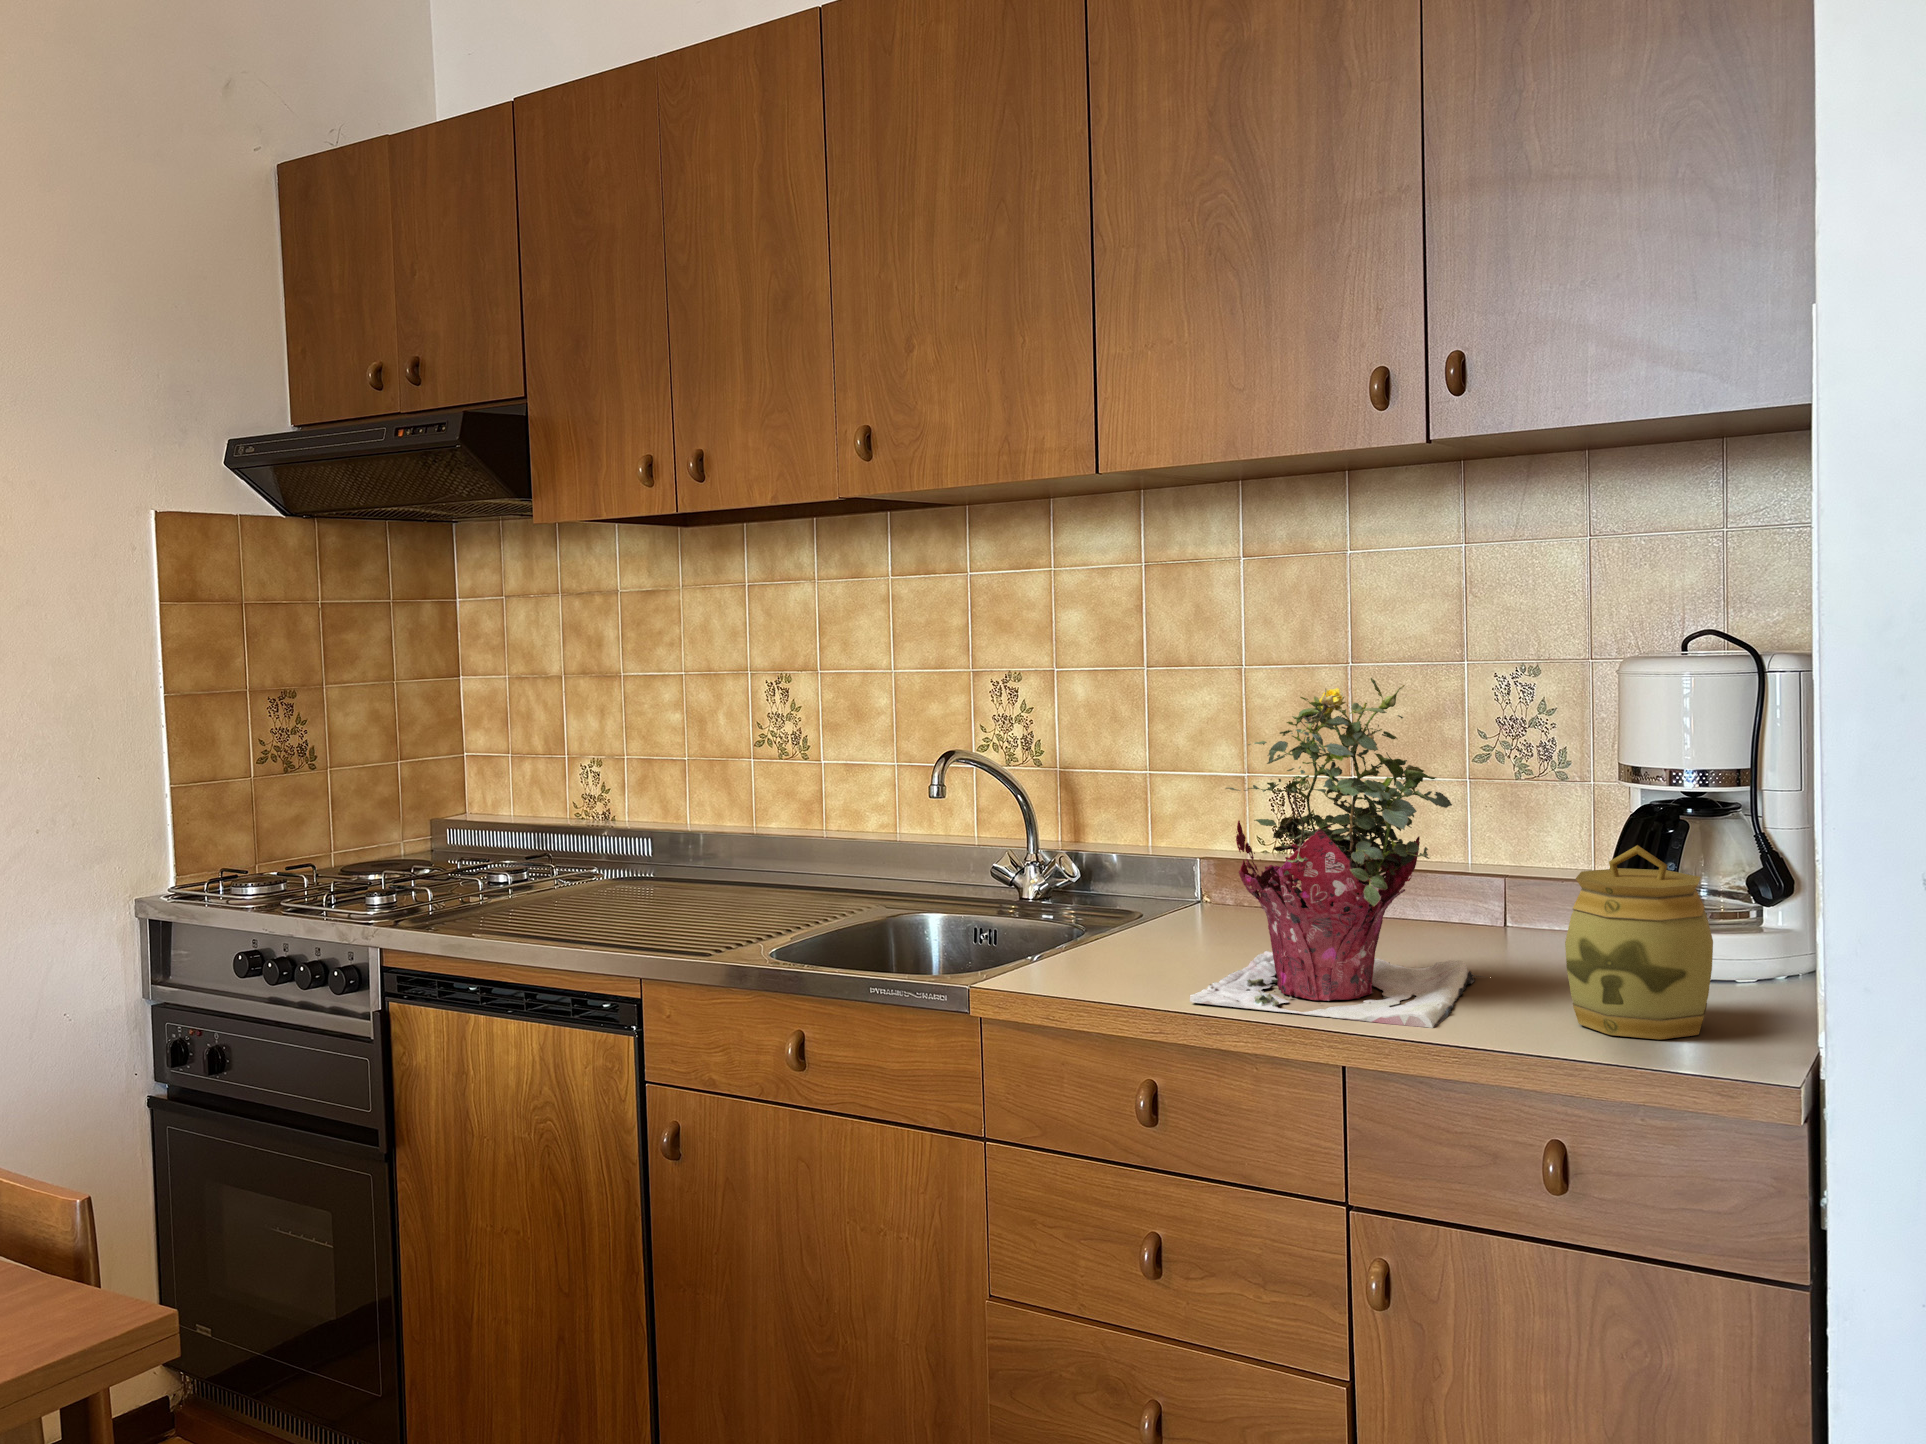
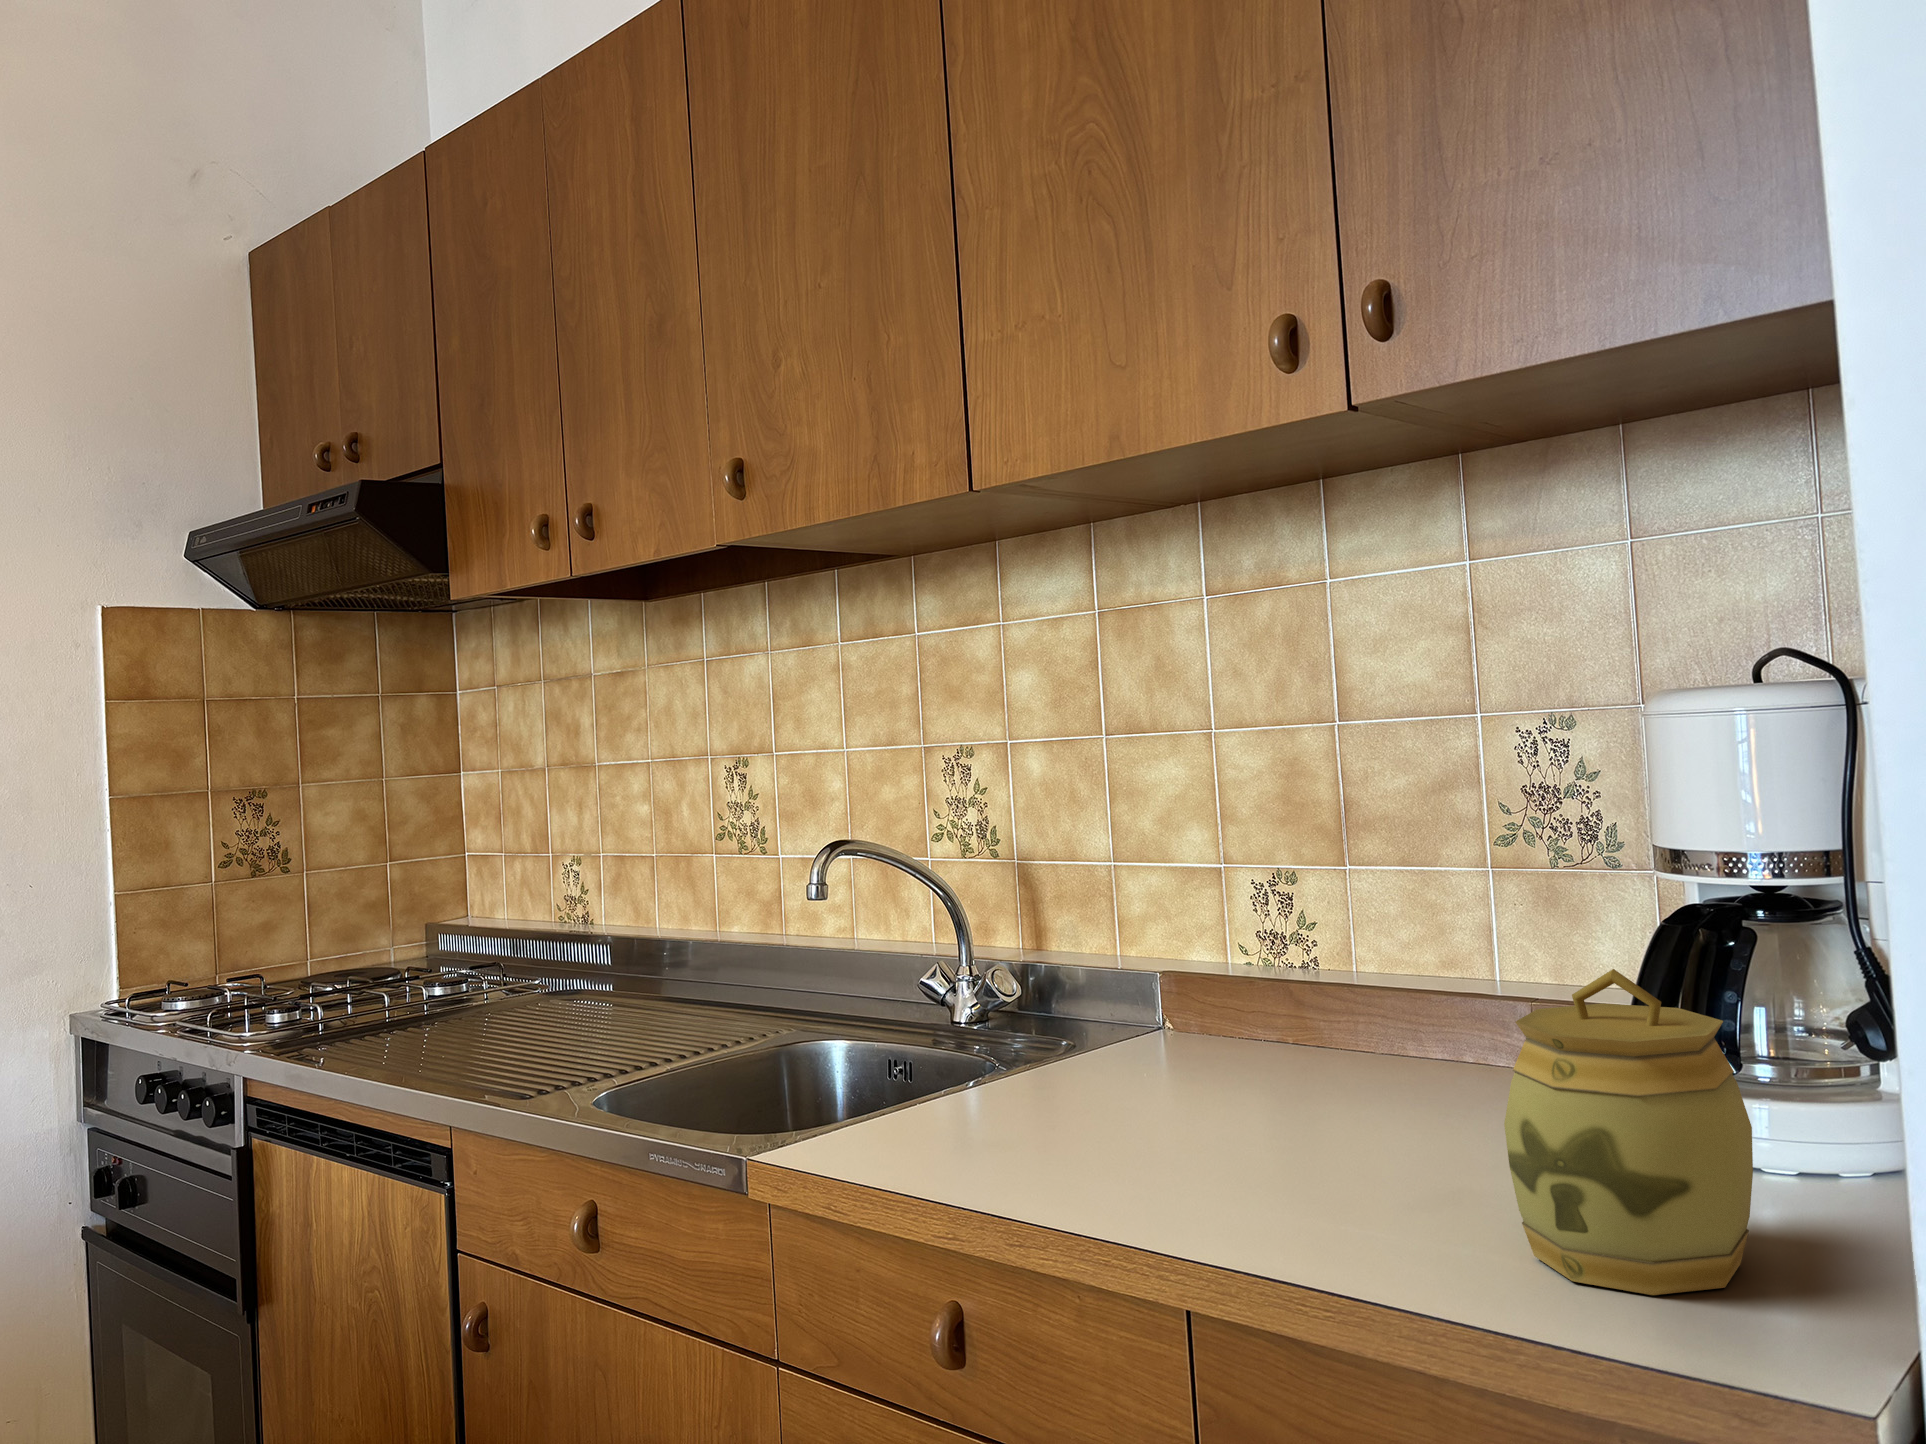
potted plant: present [1190,678,1483,1028] -> none [995,724,1458,1254]

